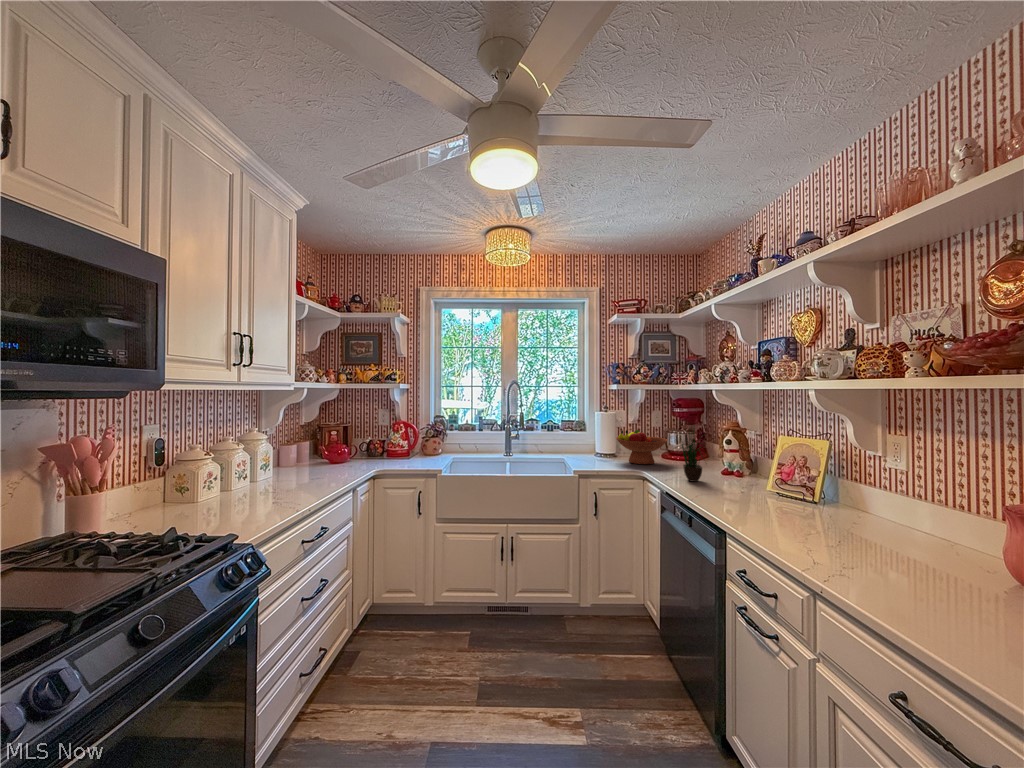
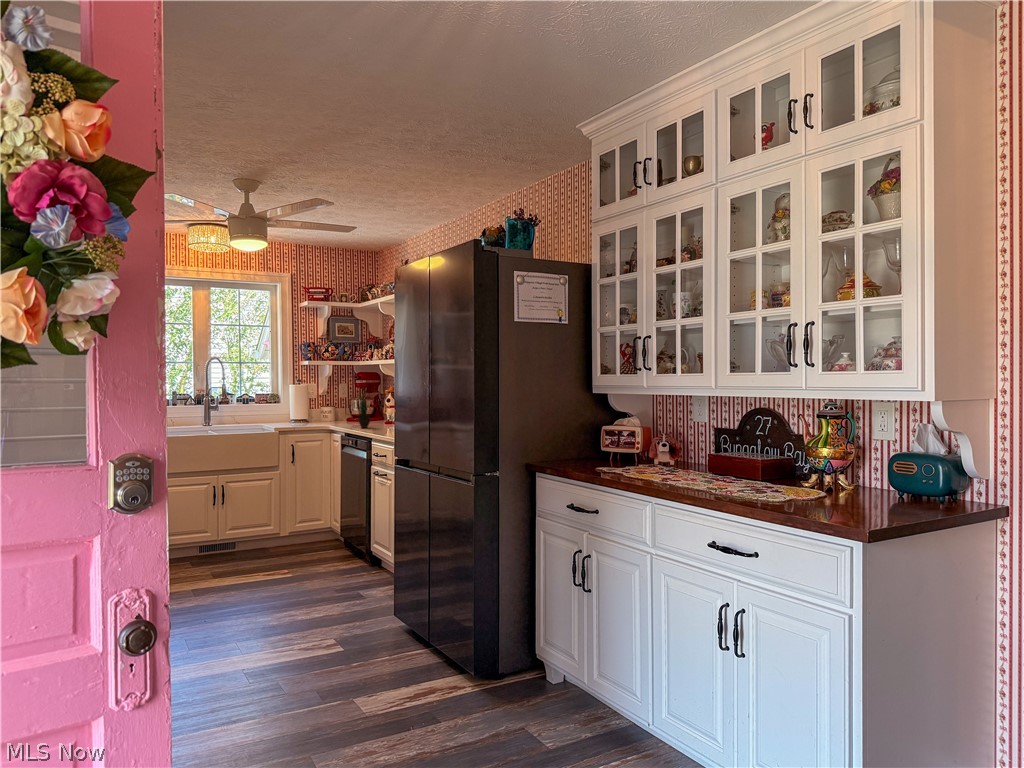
fruit bowl: present [616,430,668,464] -> none [308,398,350,425]

